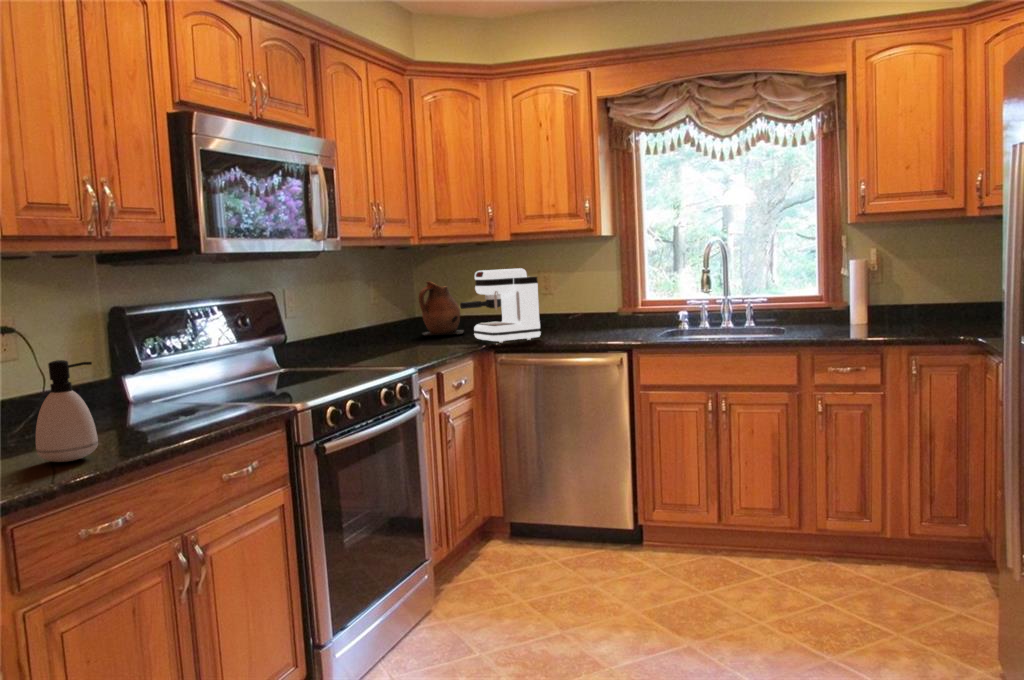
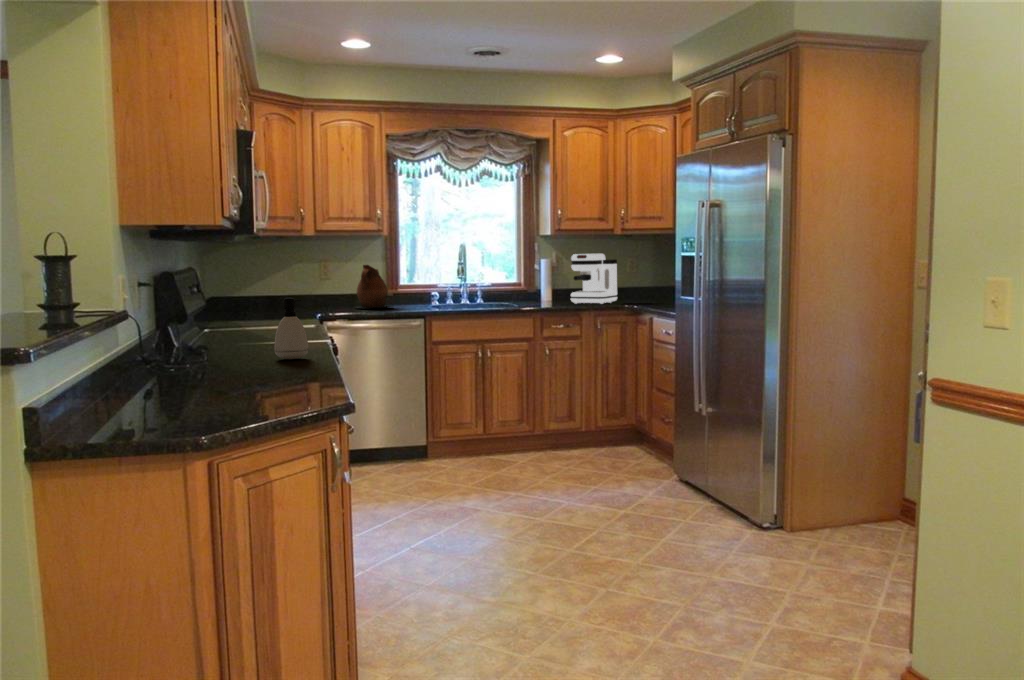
coffee maker: present [460,268,541,343] -> present [571,254,617,304]
ceramic pitcher: present [419,281,464,335] -> present [357,265,391,308]

